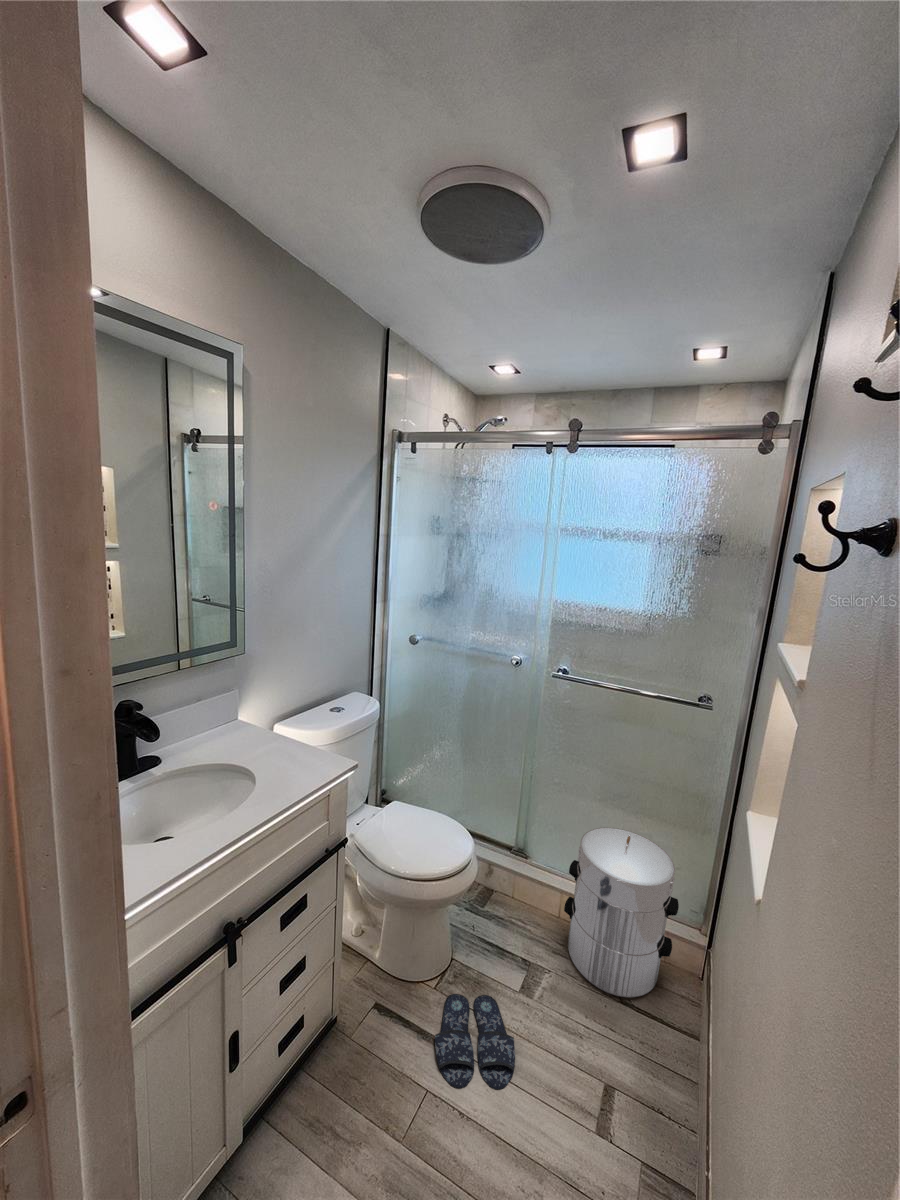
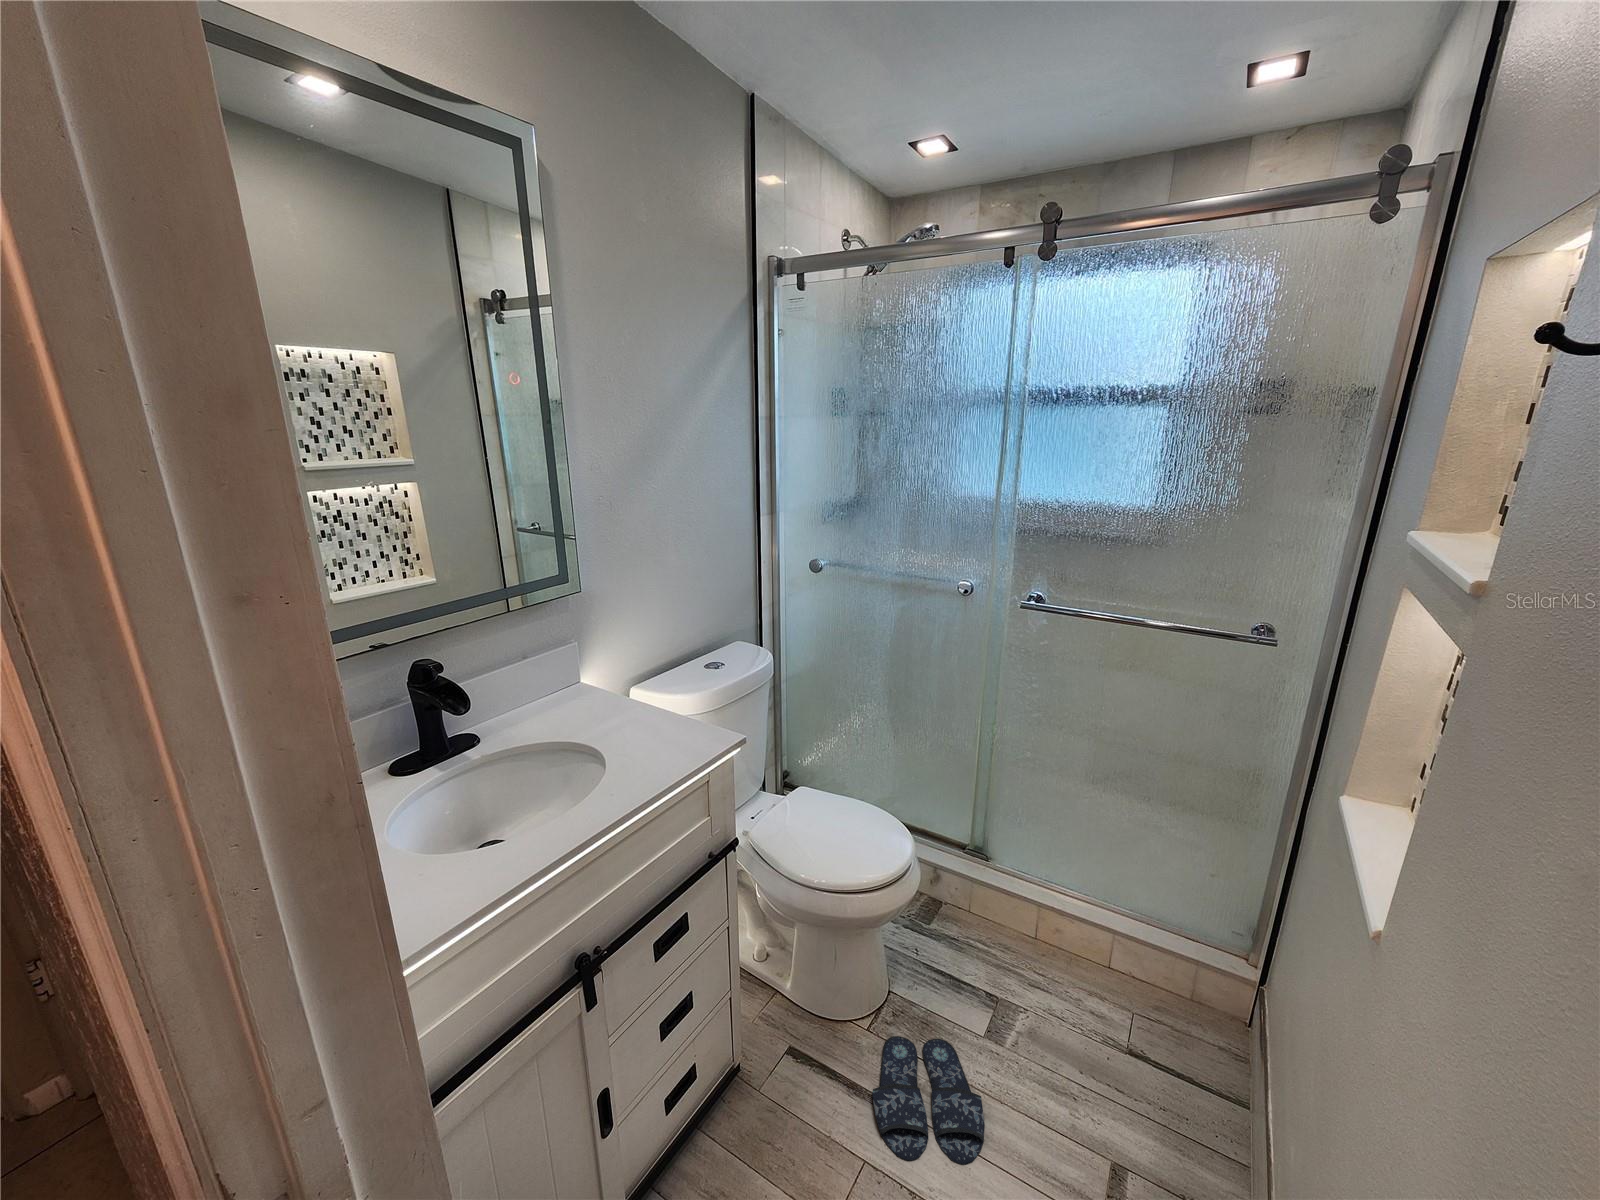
waste bin: present [564,827,679,998] -> none [1044,819,1217,1047]

